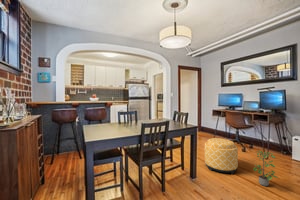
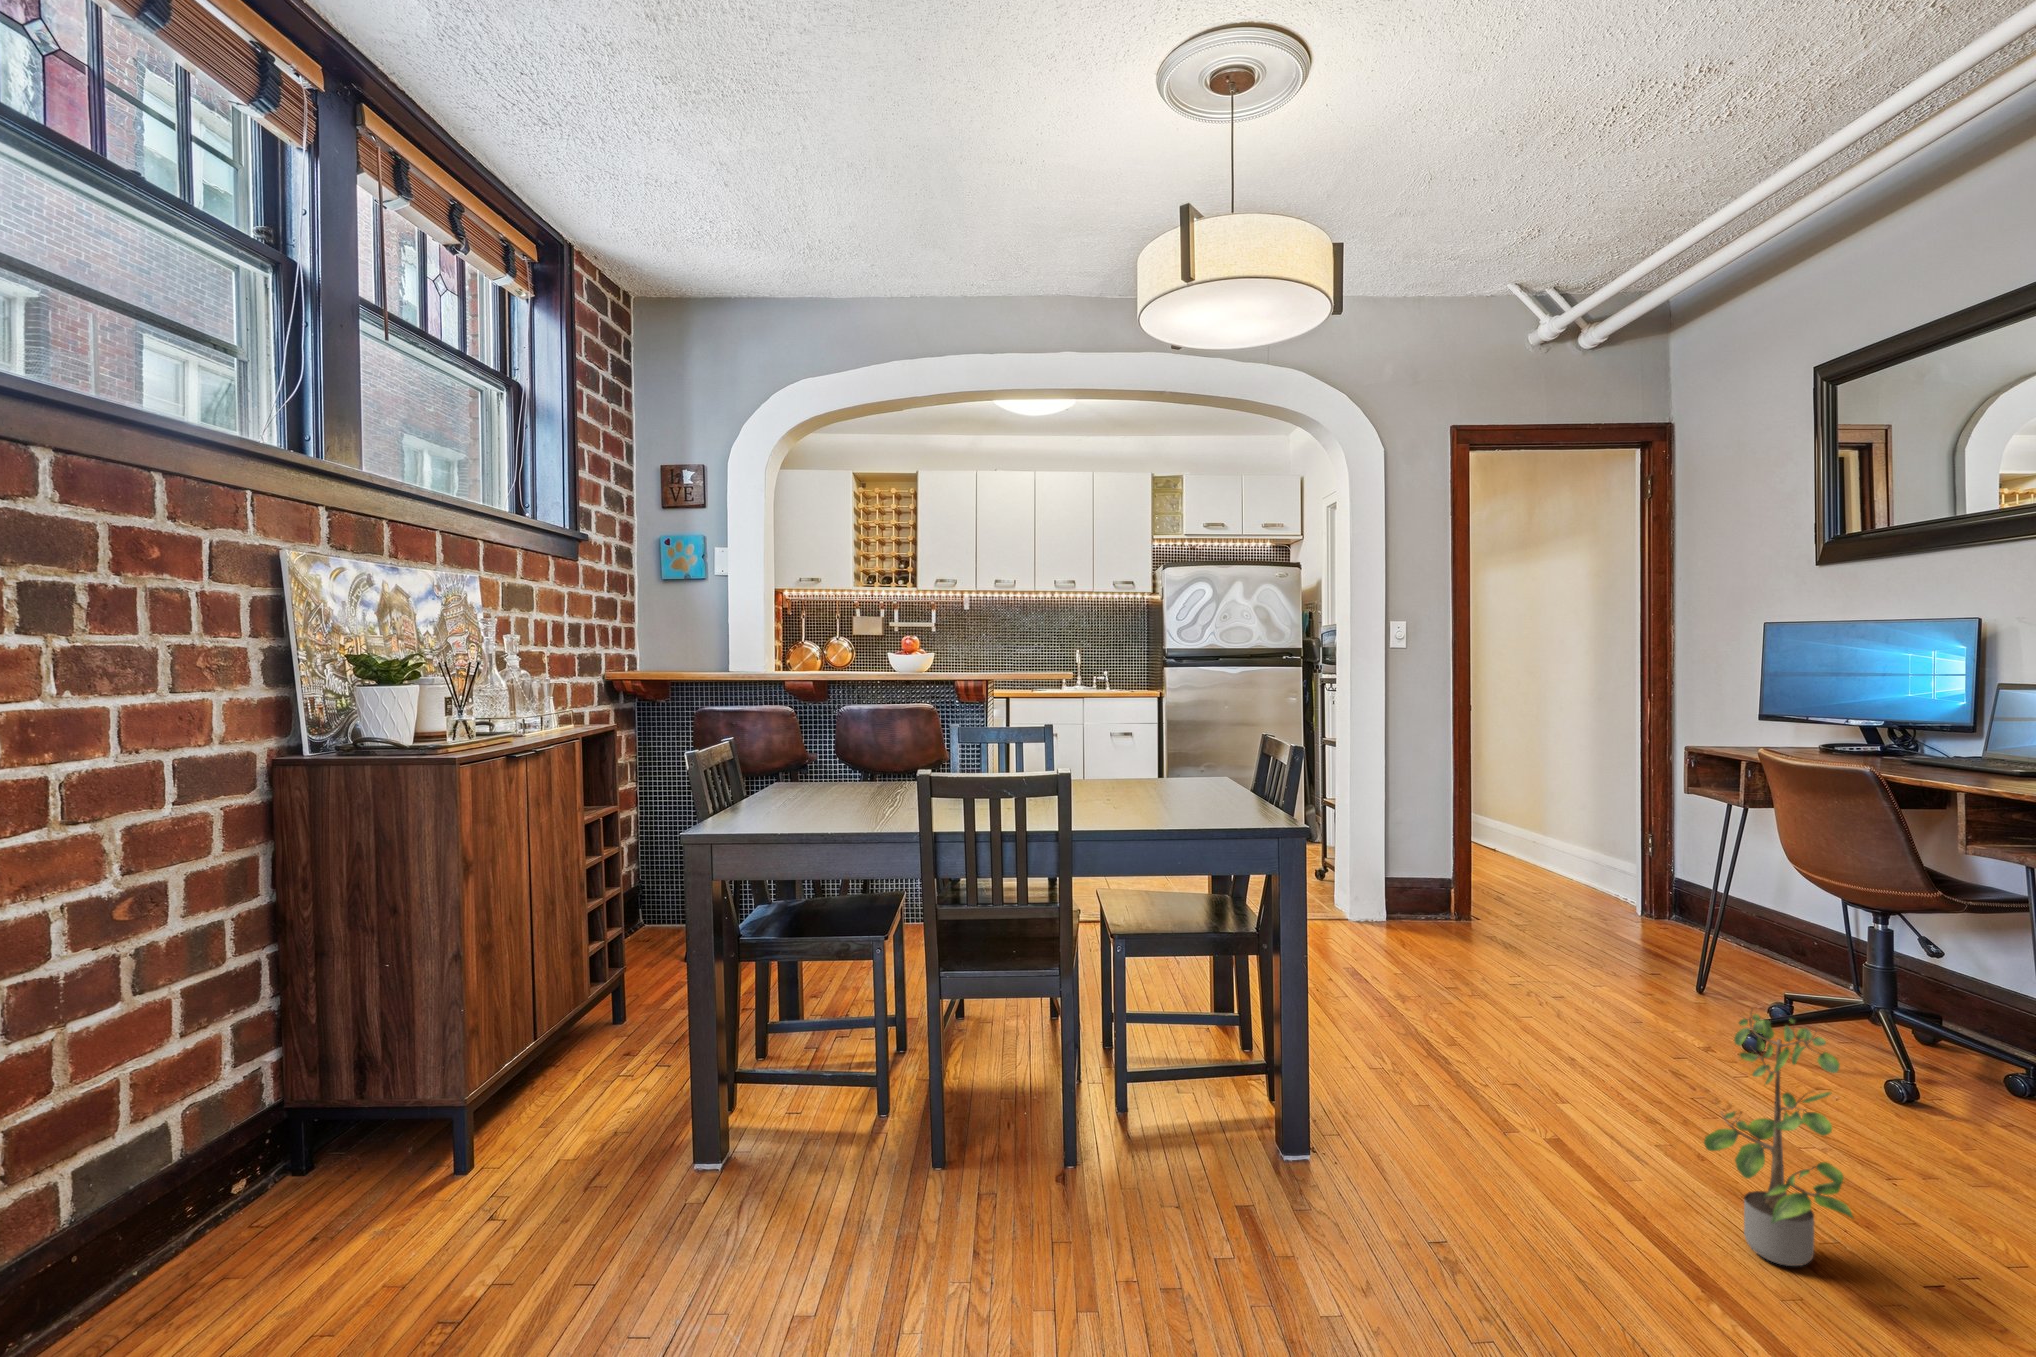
ottoman: present [205,138,238,174] -> none [1446,919,1673,1160]

